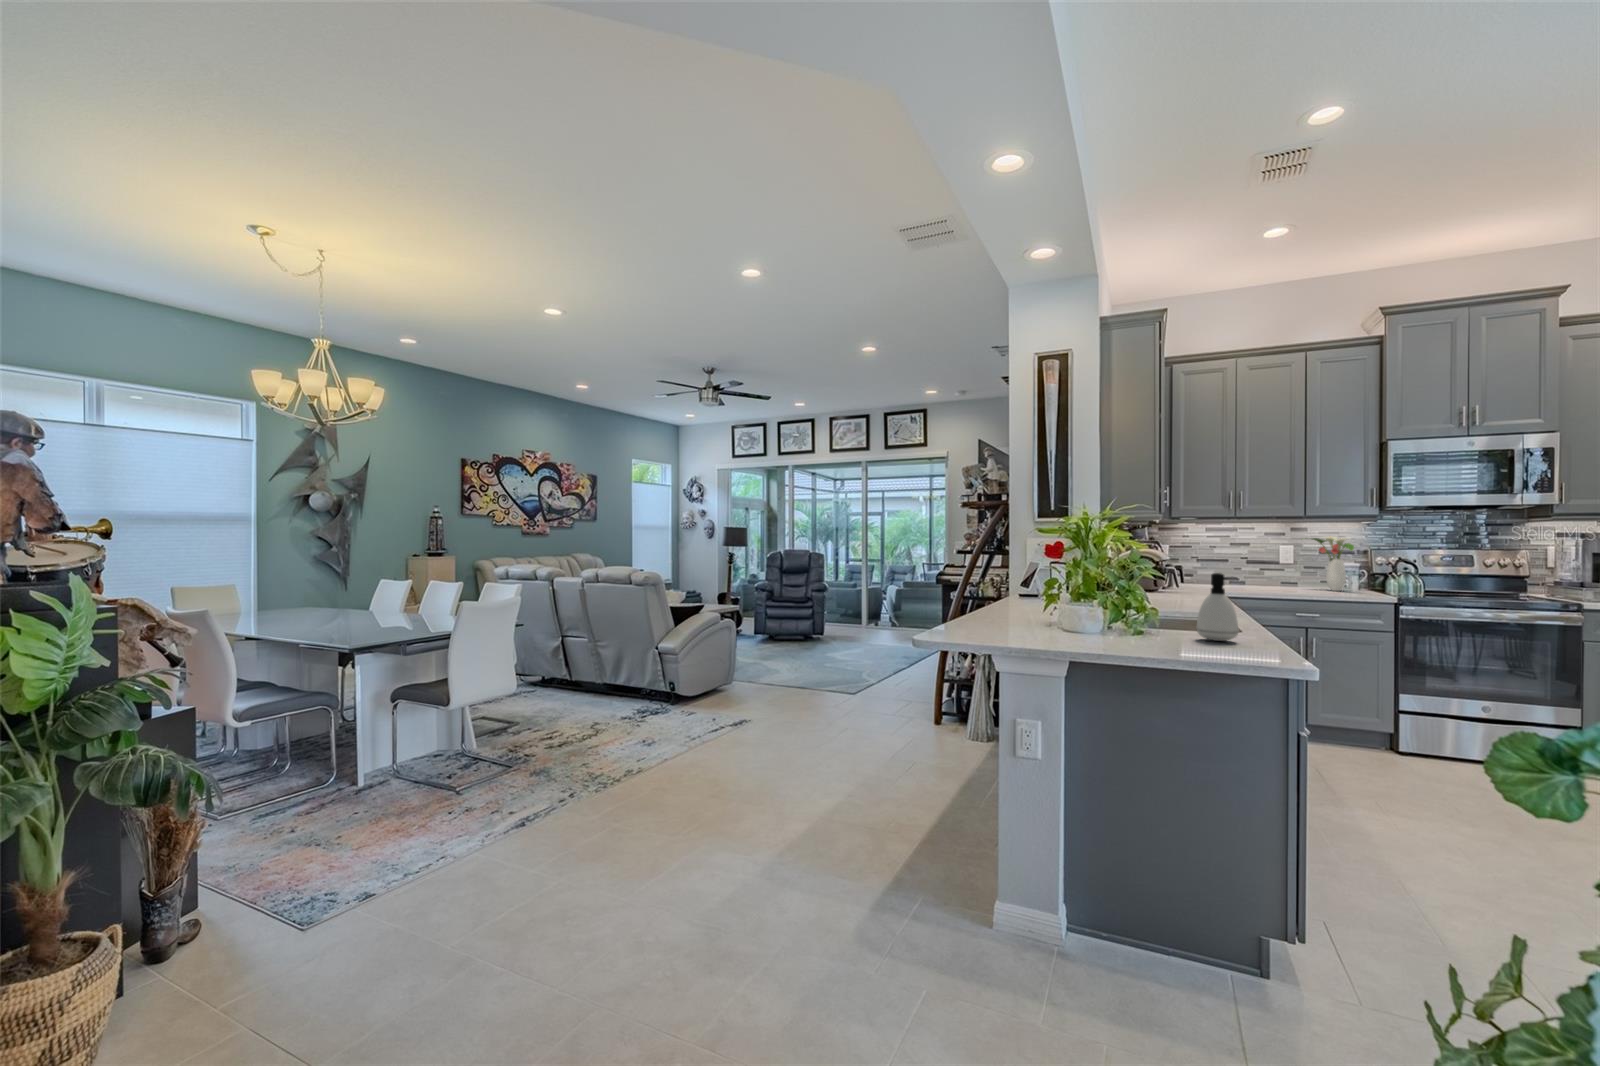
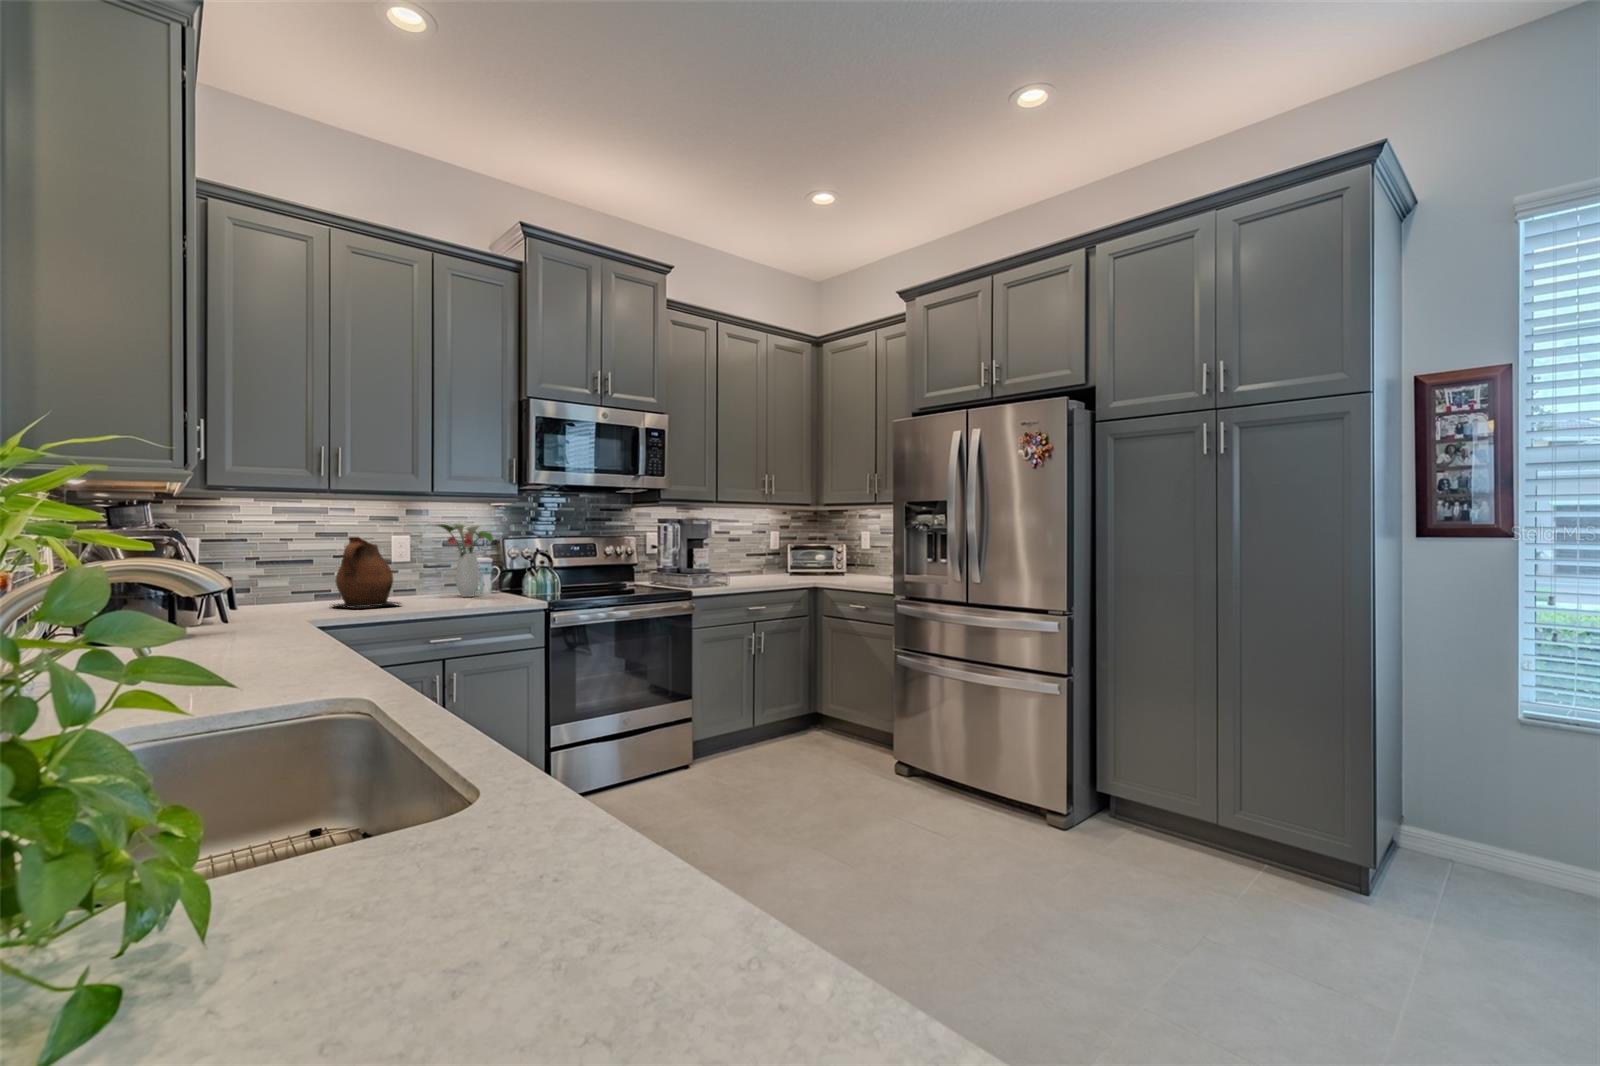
ceramic pitcher: none [1234,545,1282,591] -> present [333,536,400,608]
soap dispenser: present [1196,573,1238,641] -> none [369,666,538,964]

